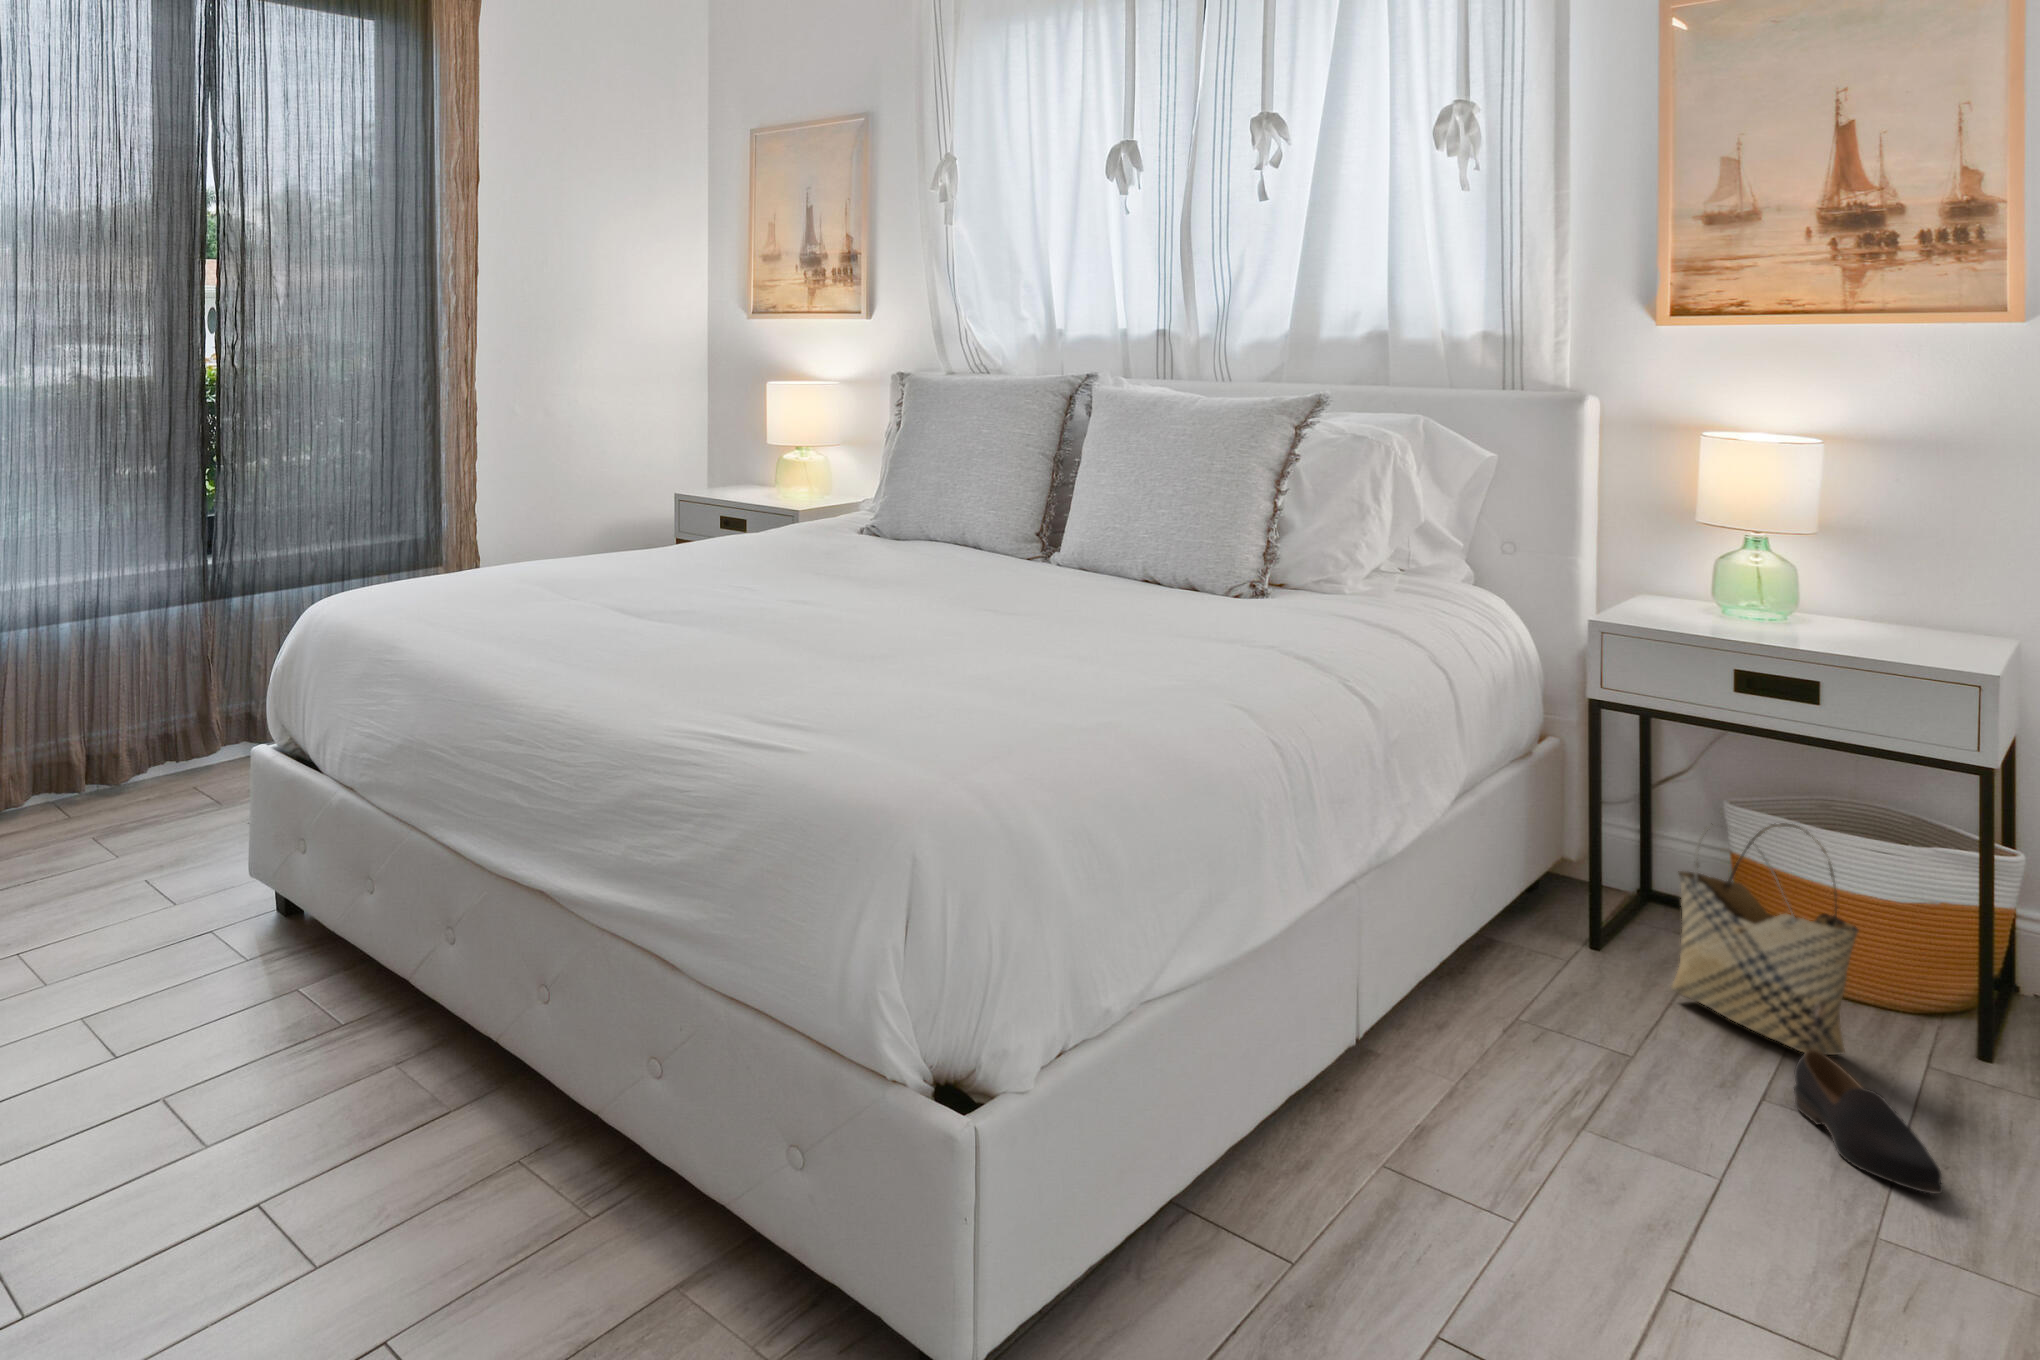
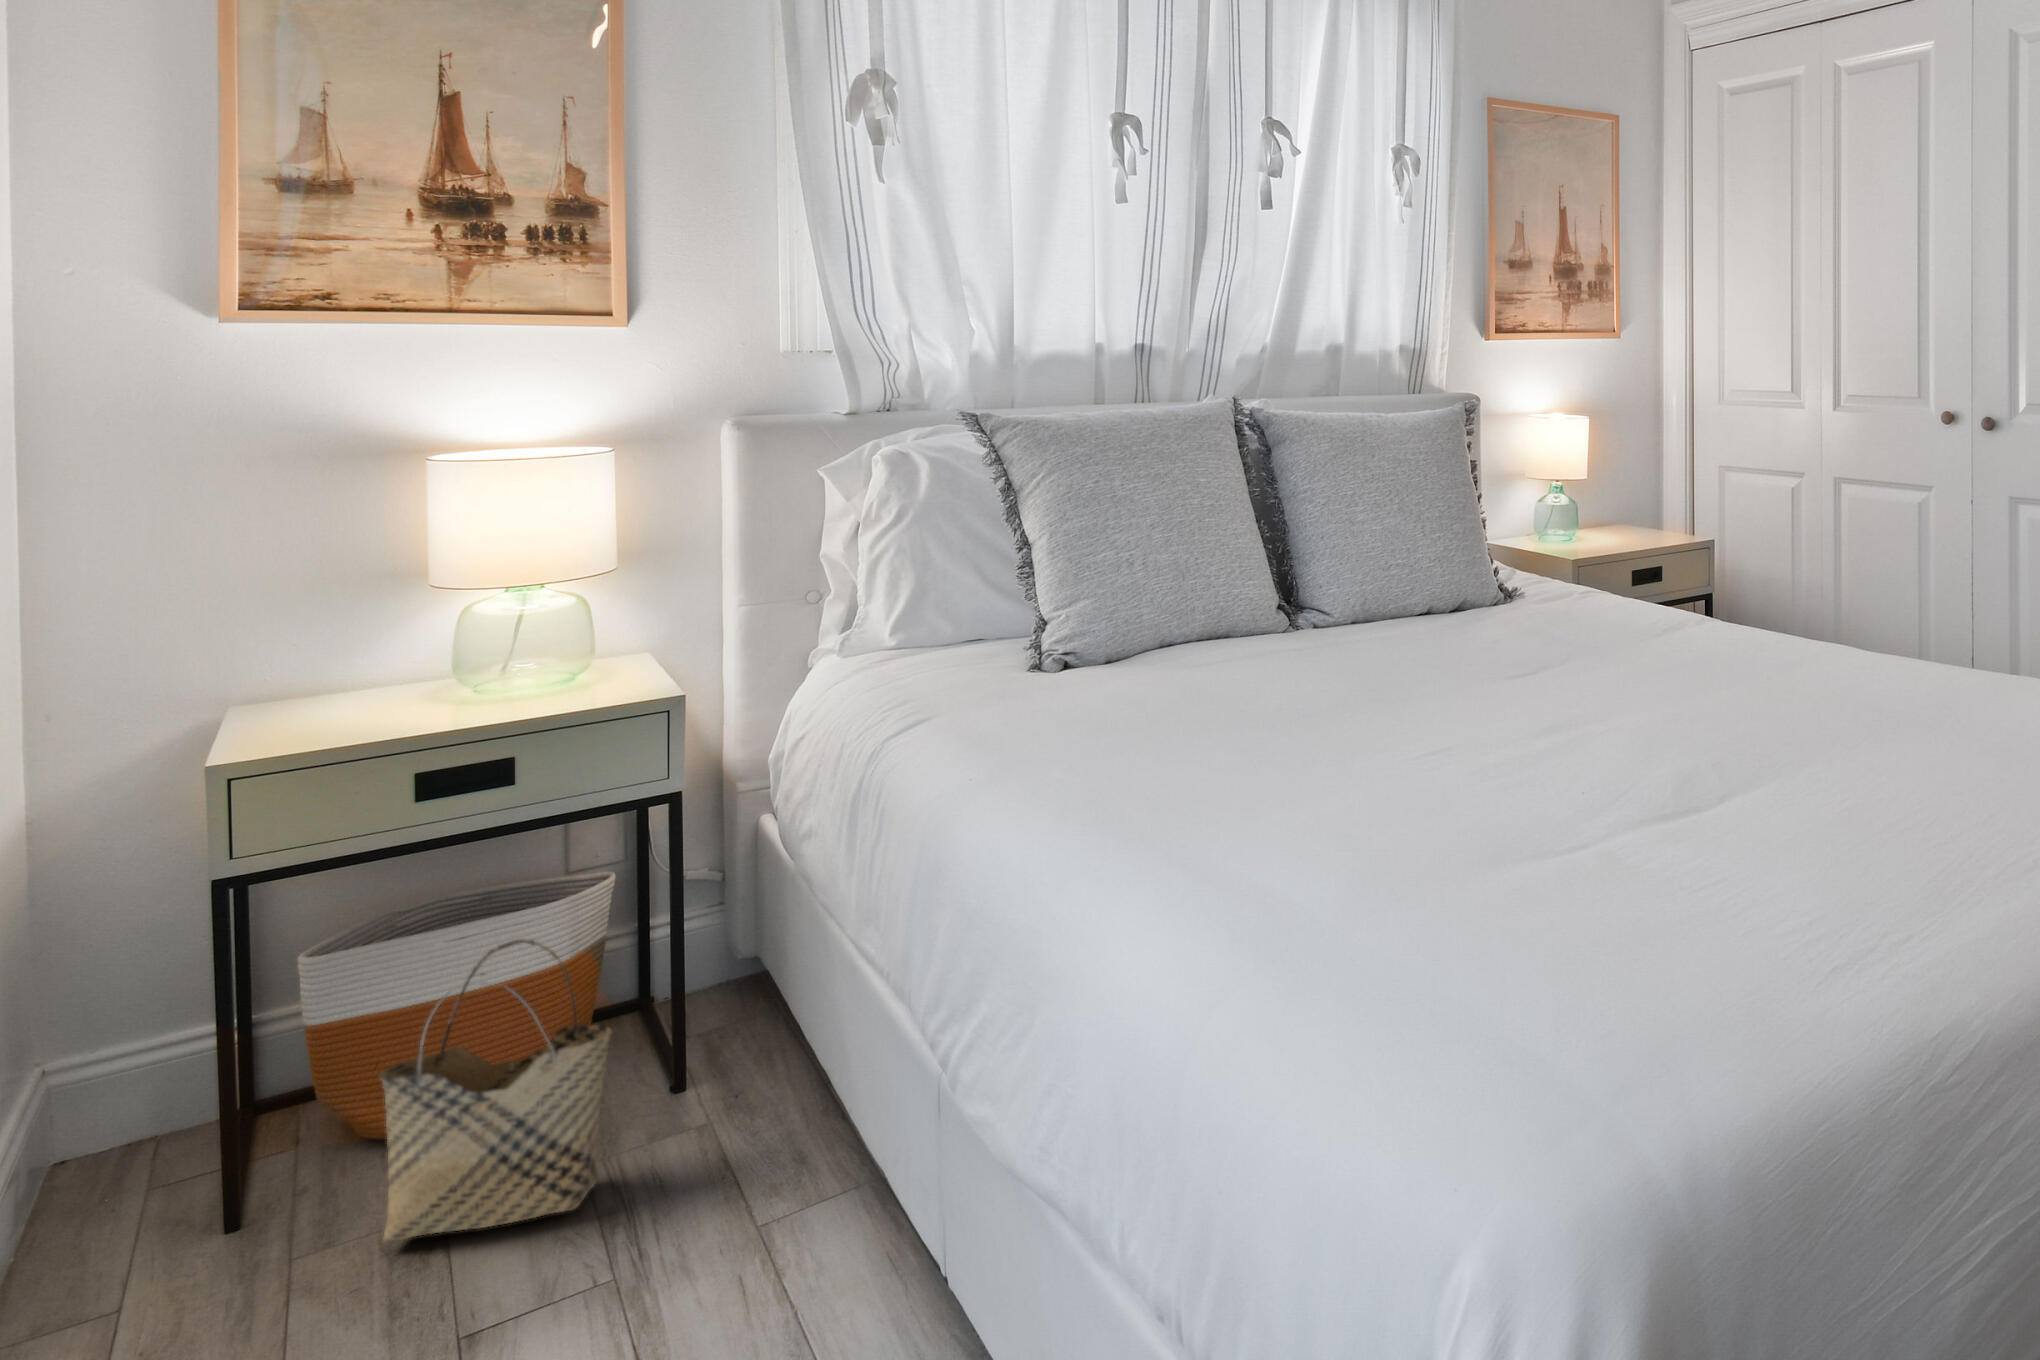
shoe: present [1794,1050,1943,1194] -> none [622,1196,815,1303]

